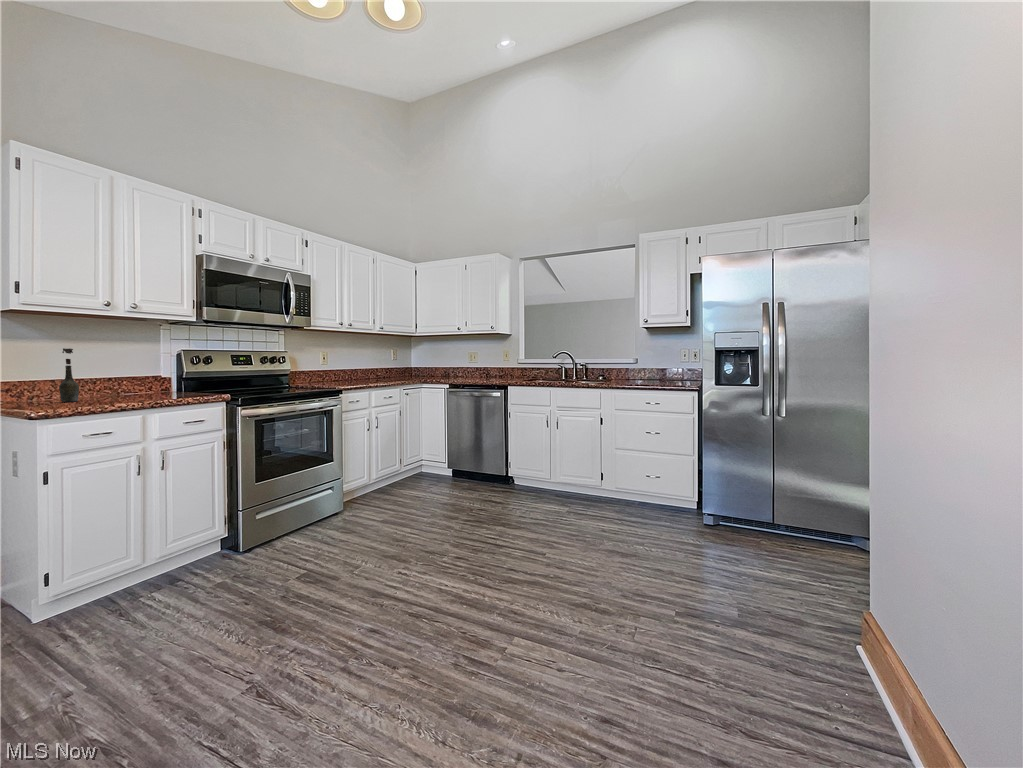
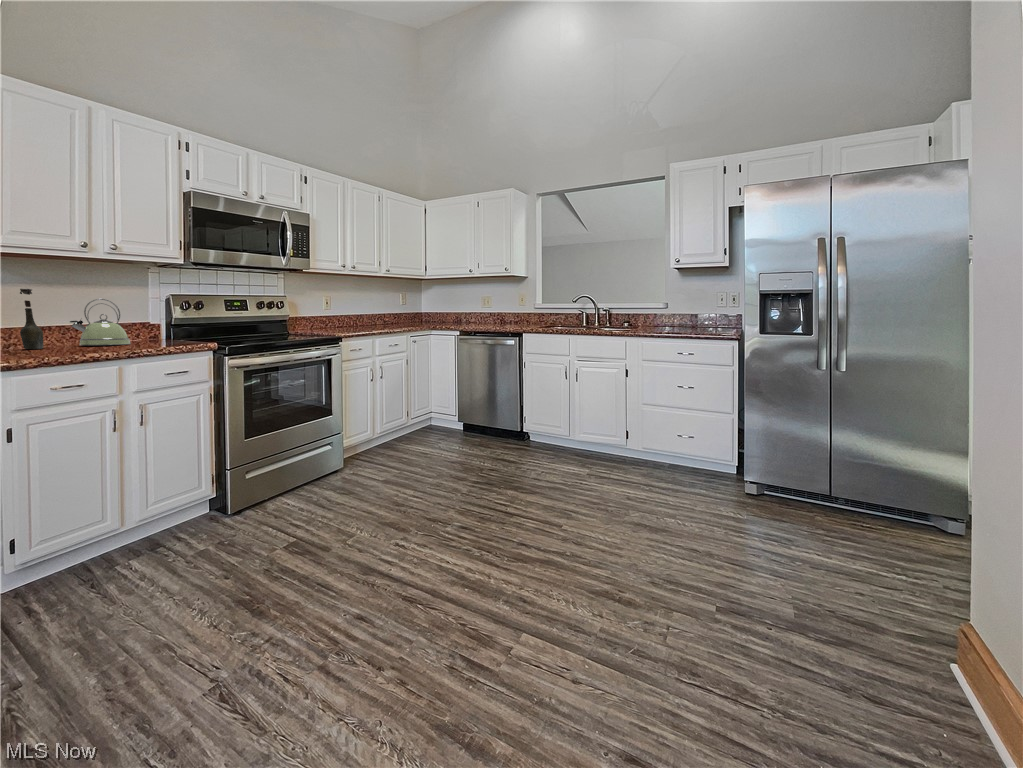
kettle: none [102,357,155,398] -> present [70,299,131,345]

